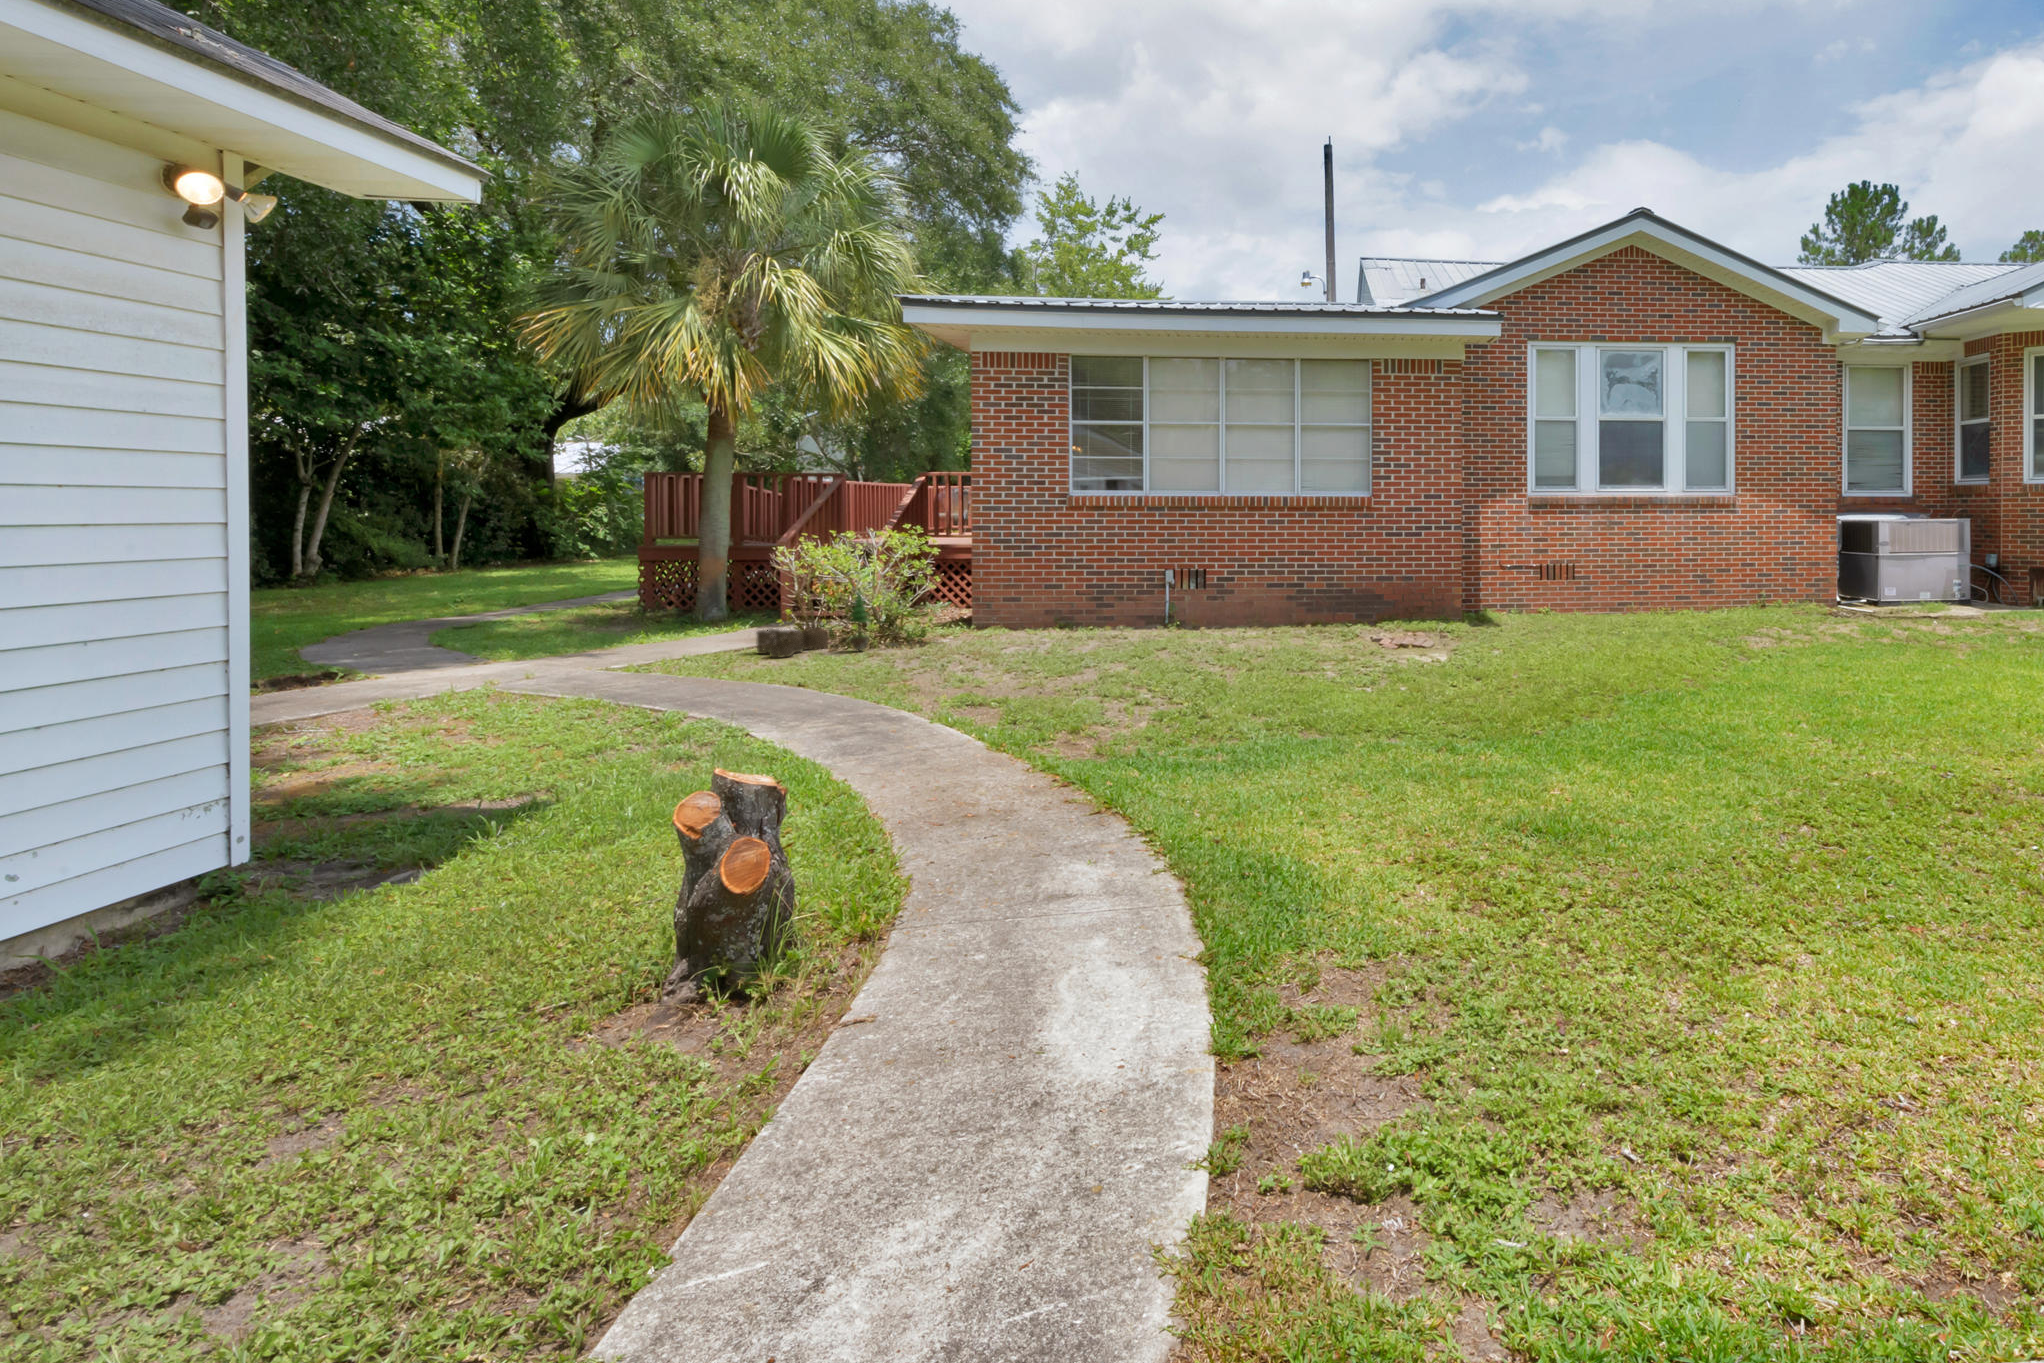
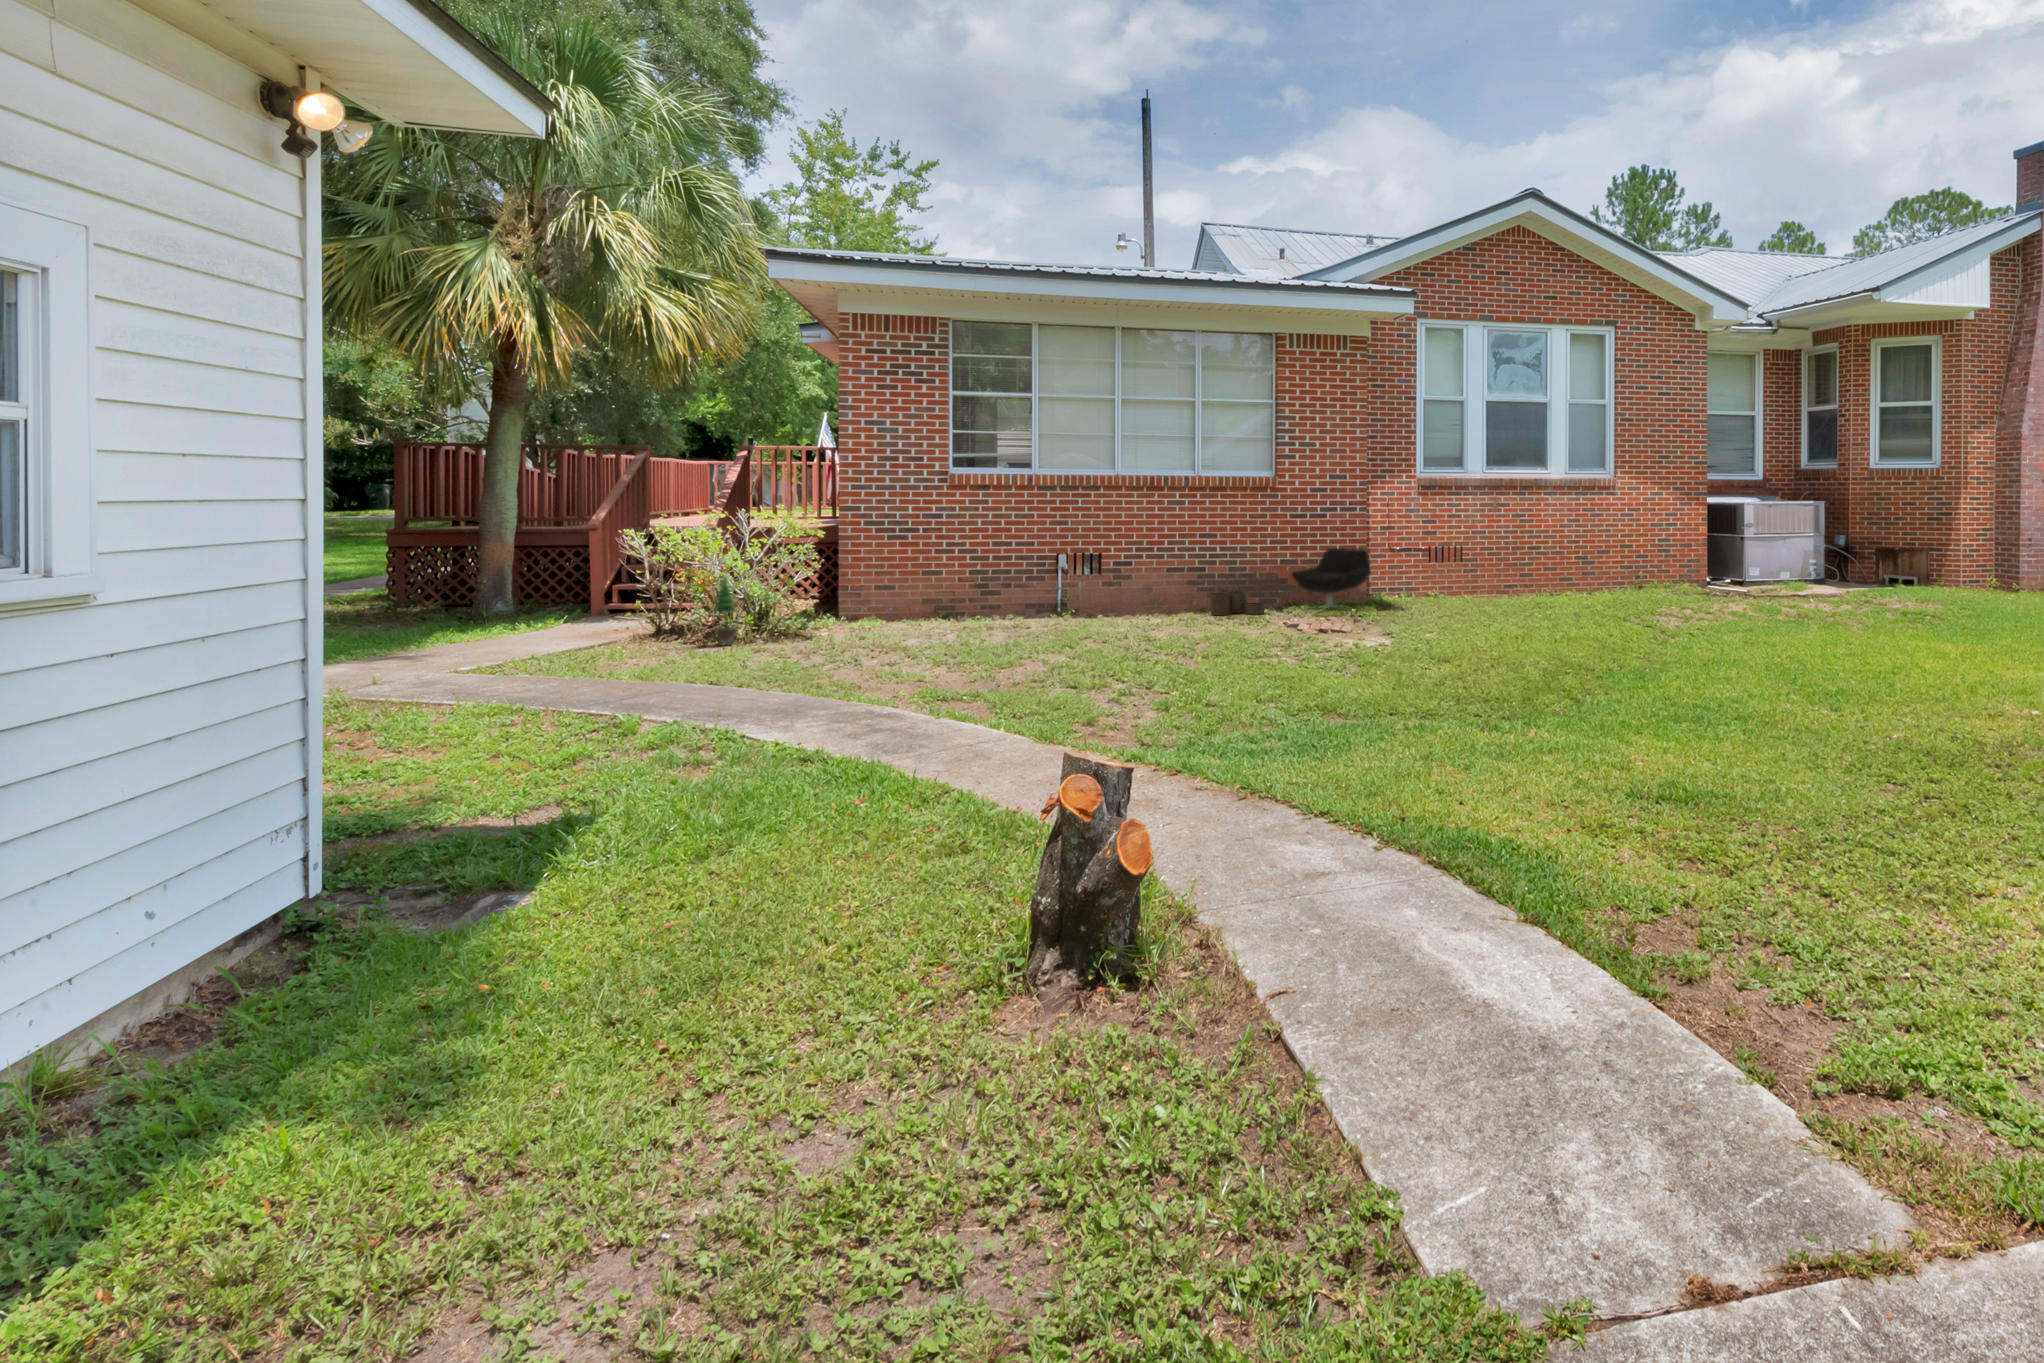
lounge chair: none [1385,566,1464,630] -> present [1292,548,1371,610]
woven basket: present [756,627,828,658] -> present [1210,588,1265,615]

